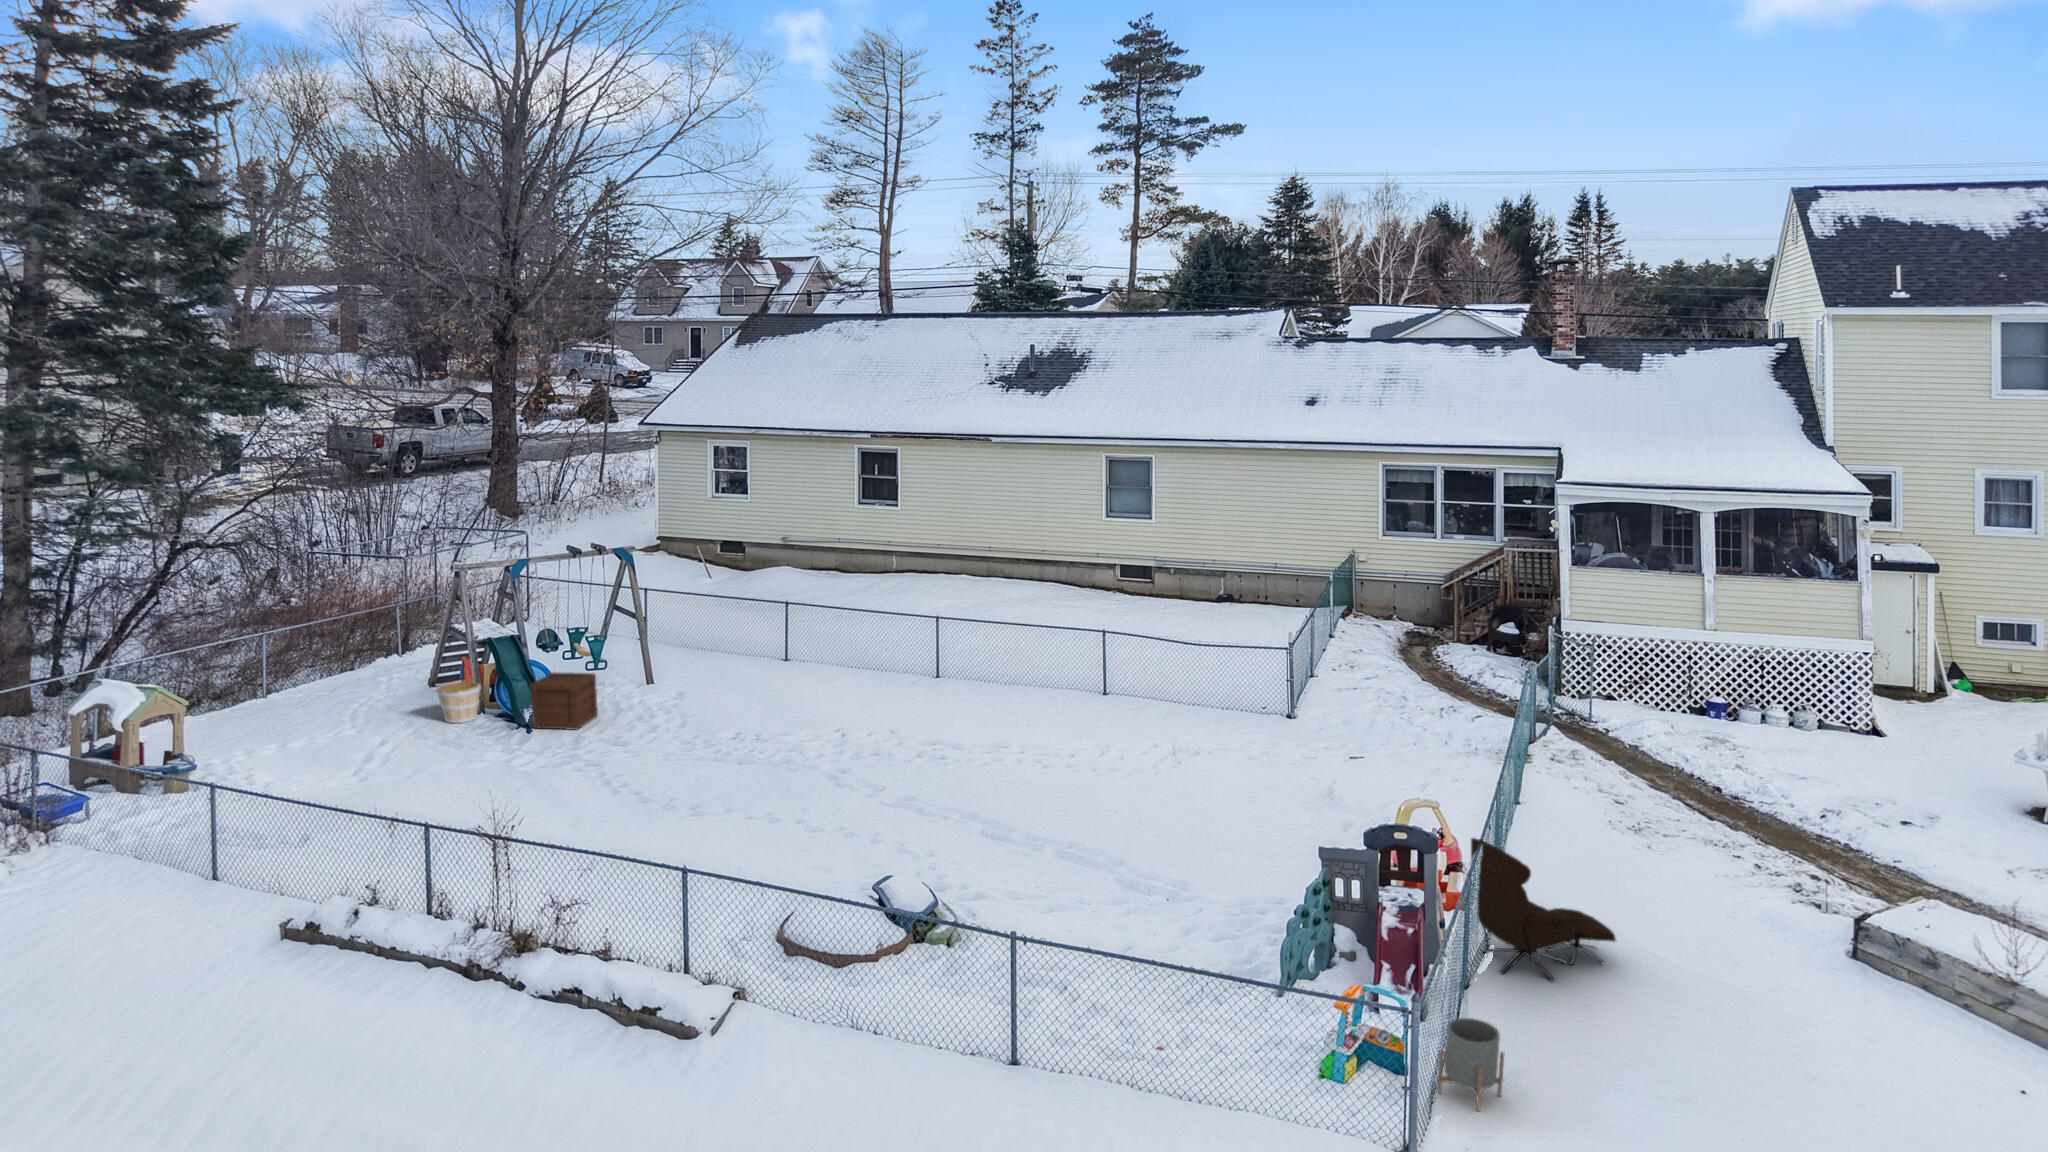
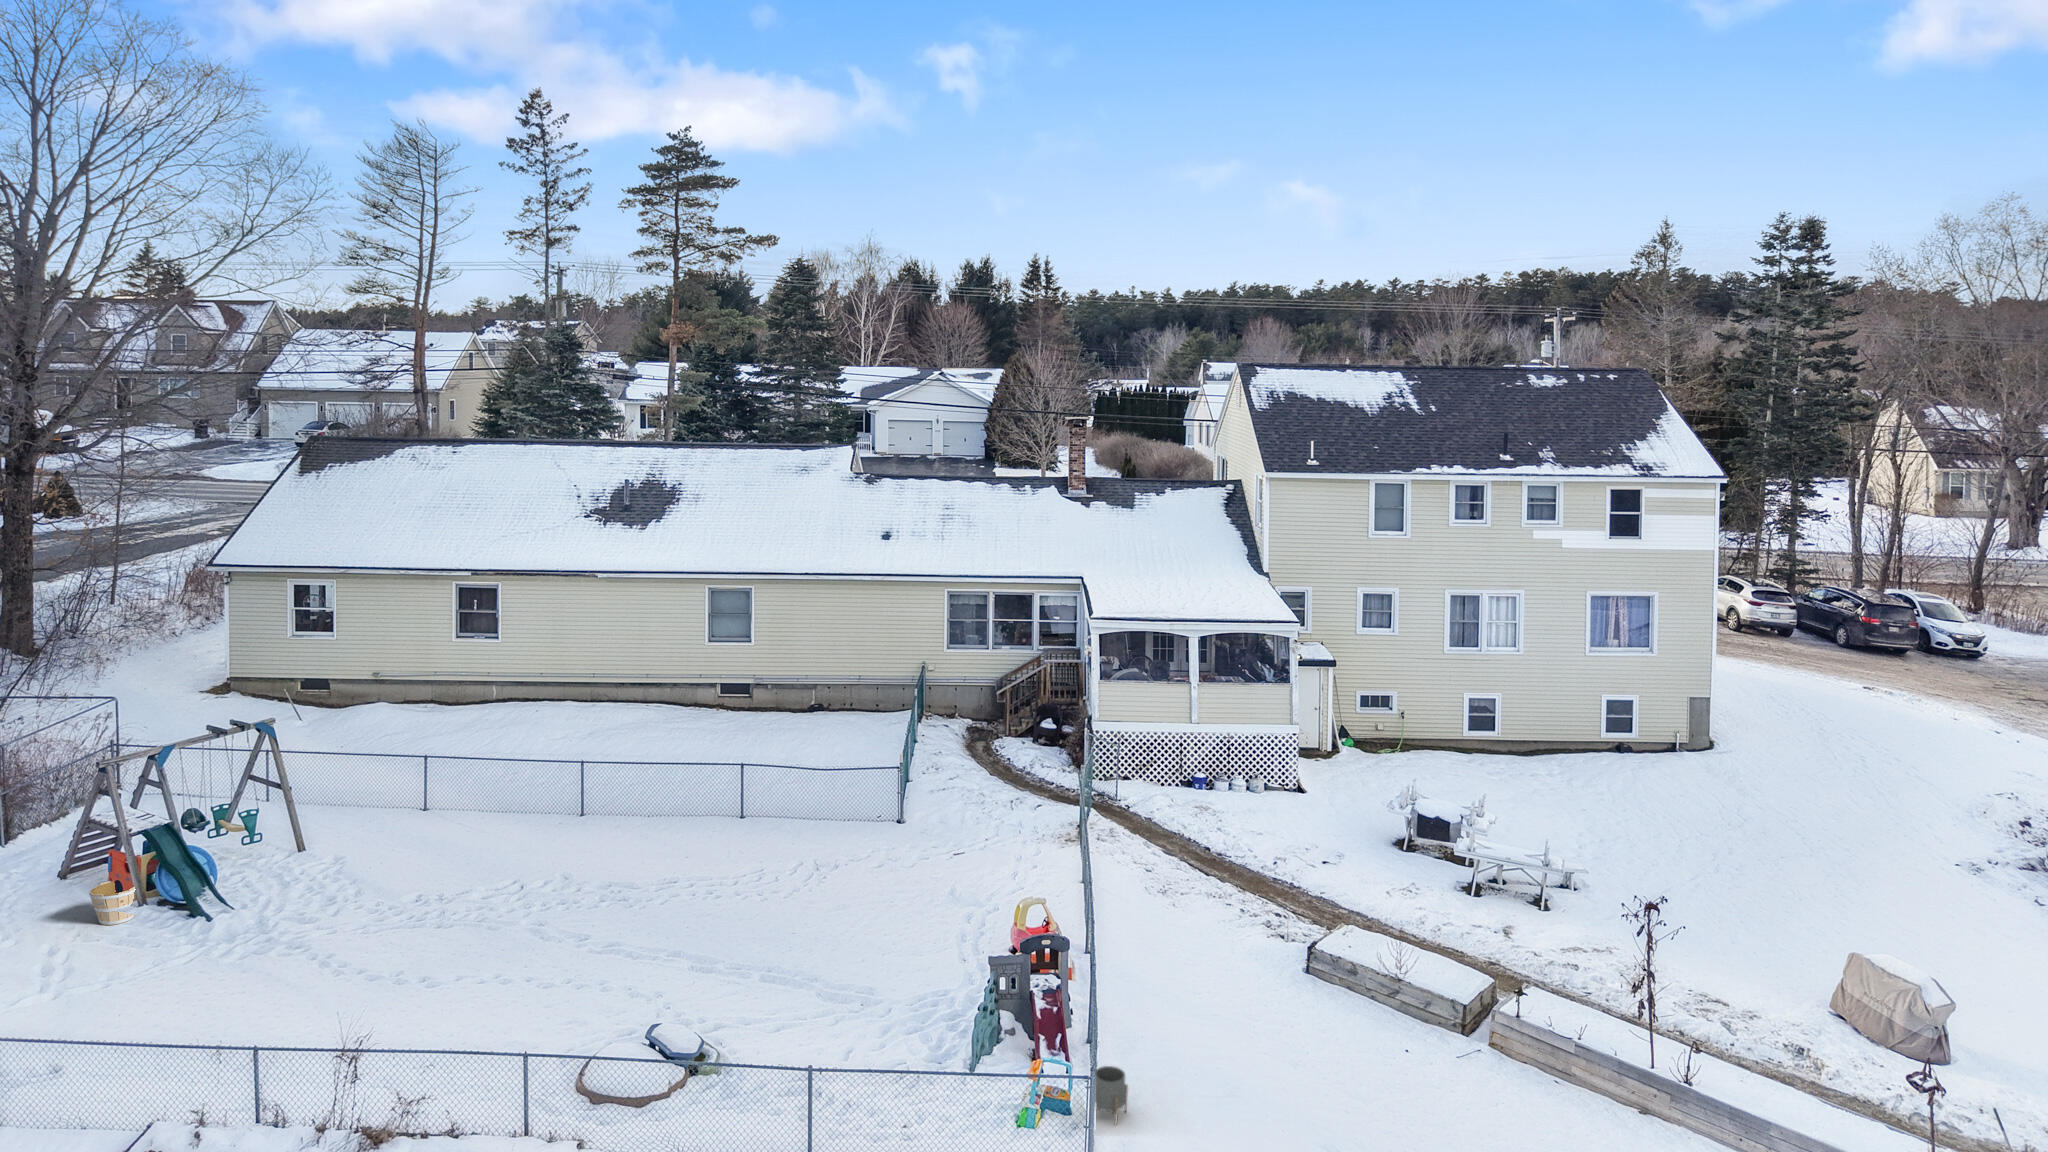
wooden crate: present [531,672,598,730] -> none [206,858,272,920]
lounge chair: present [1471,838,1616,982] -> none [1083,937,1173,1027]

